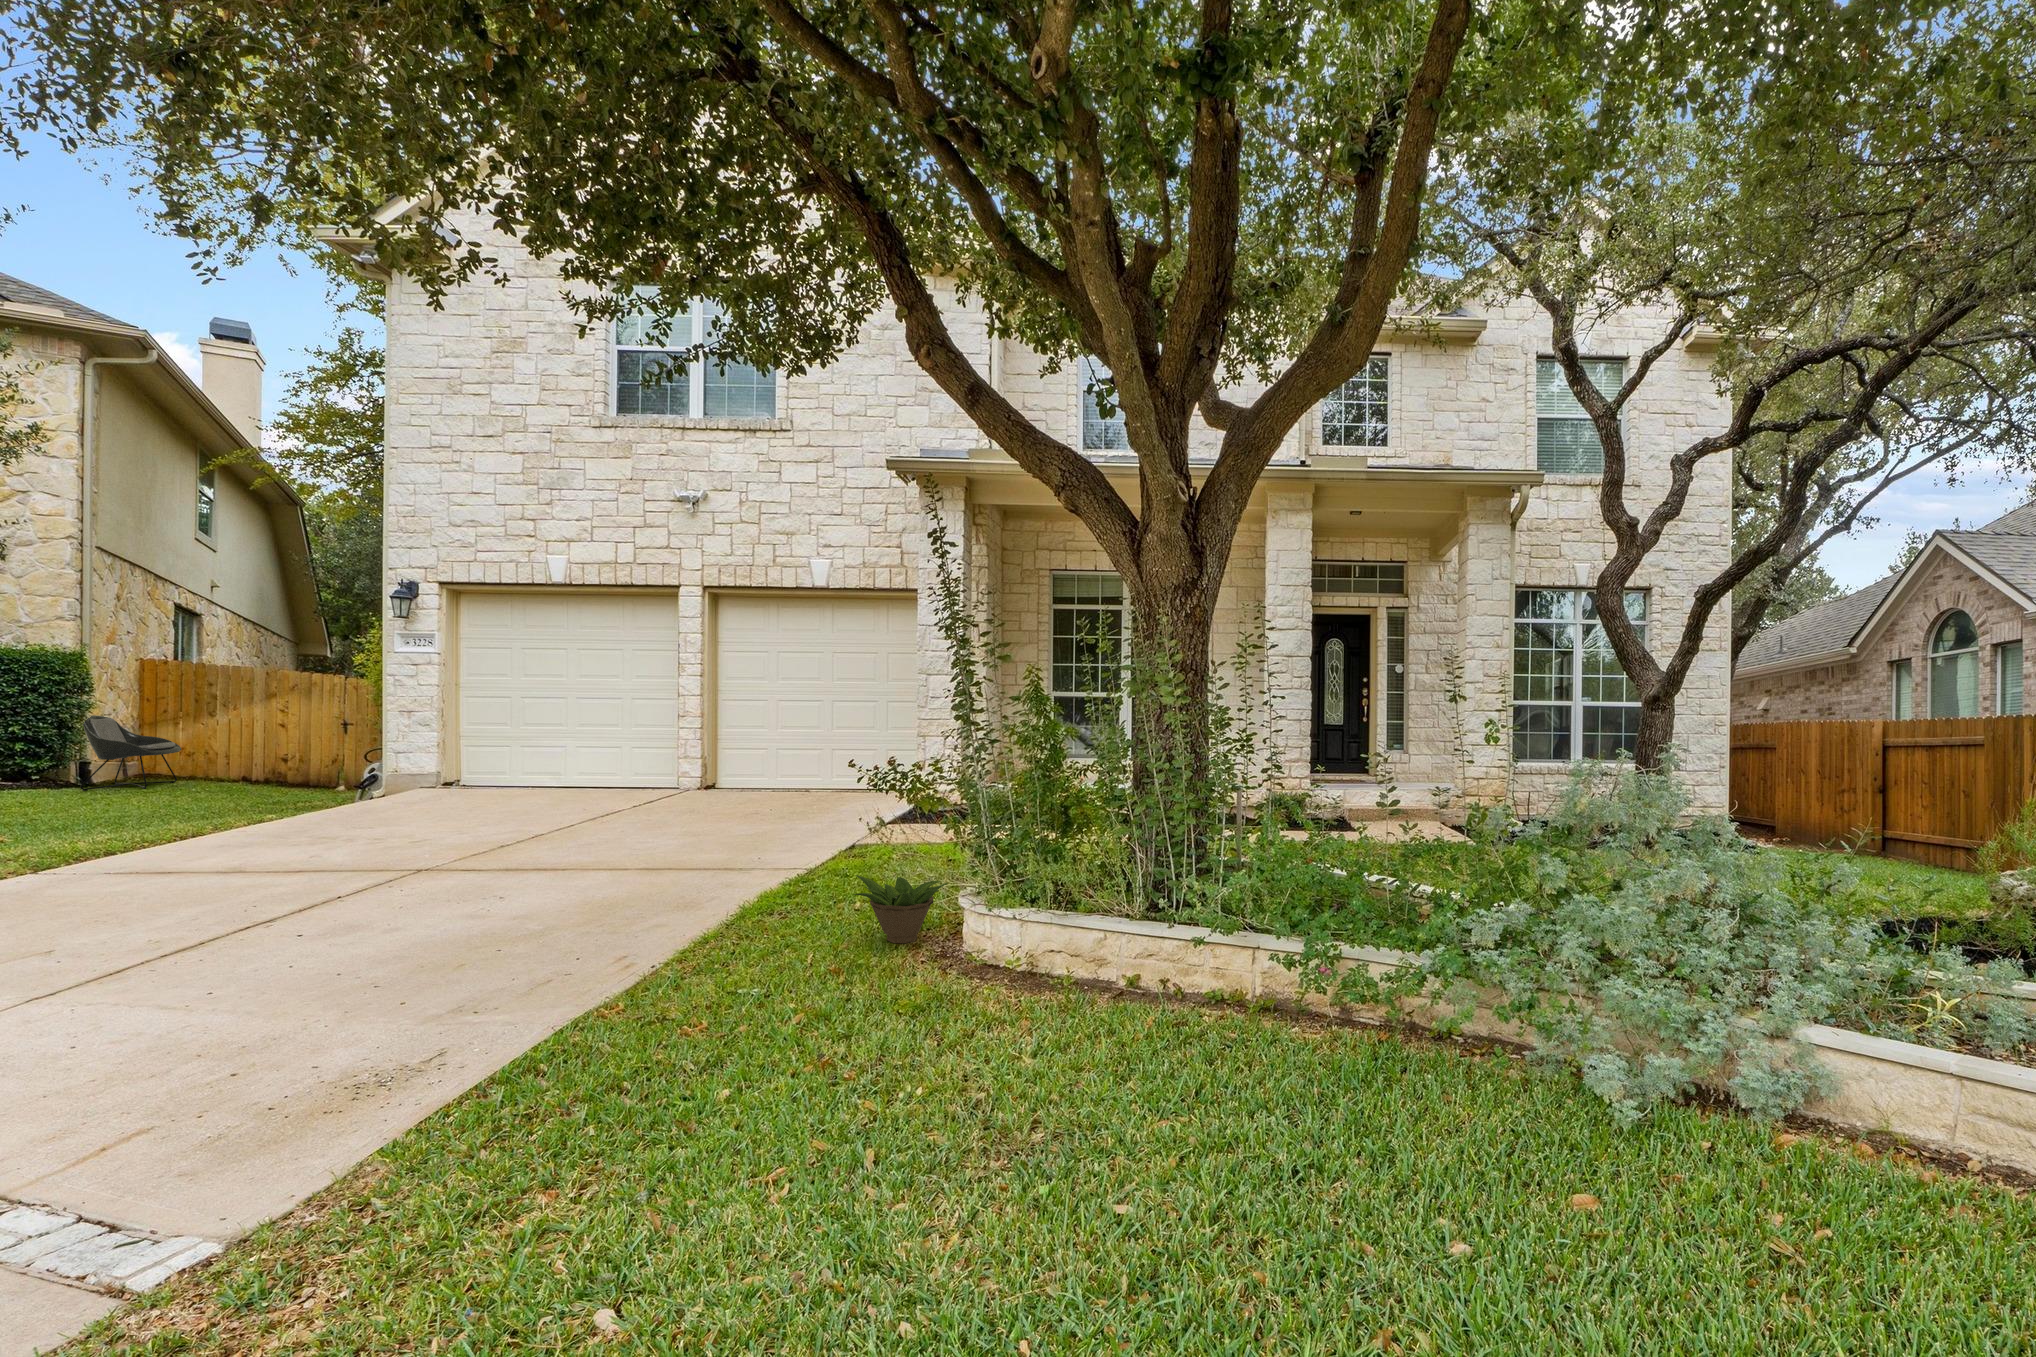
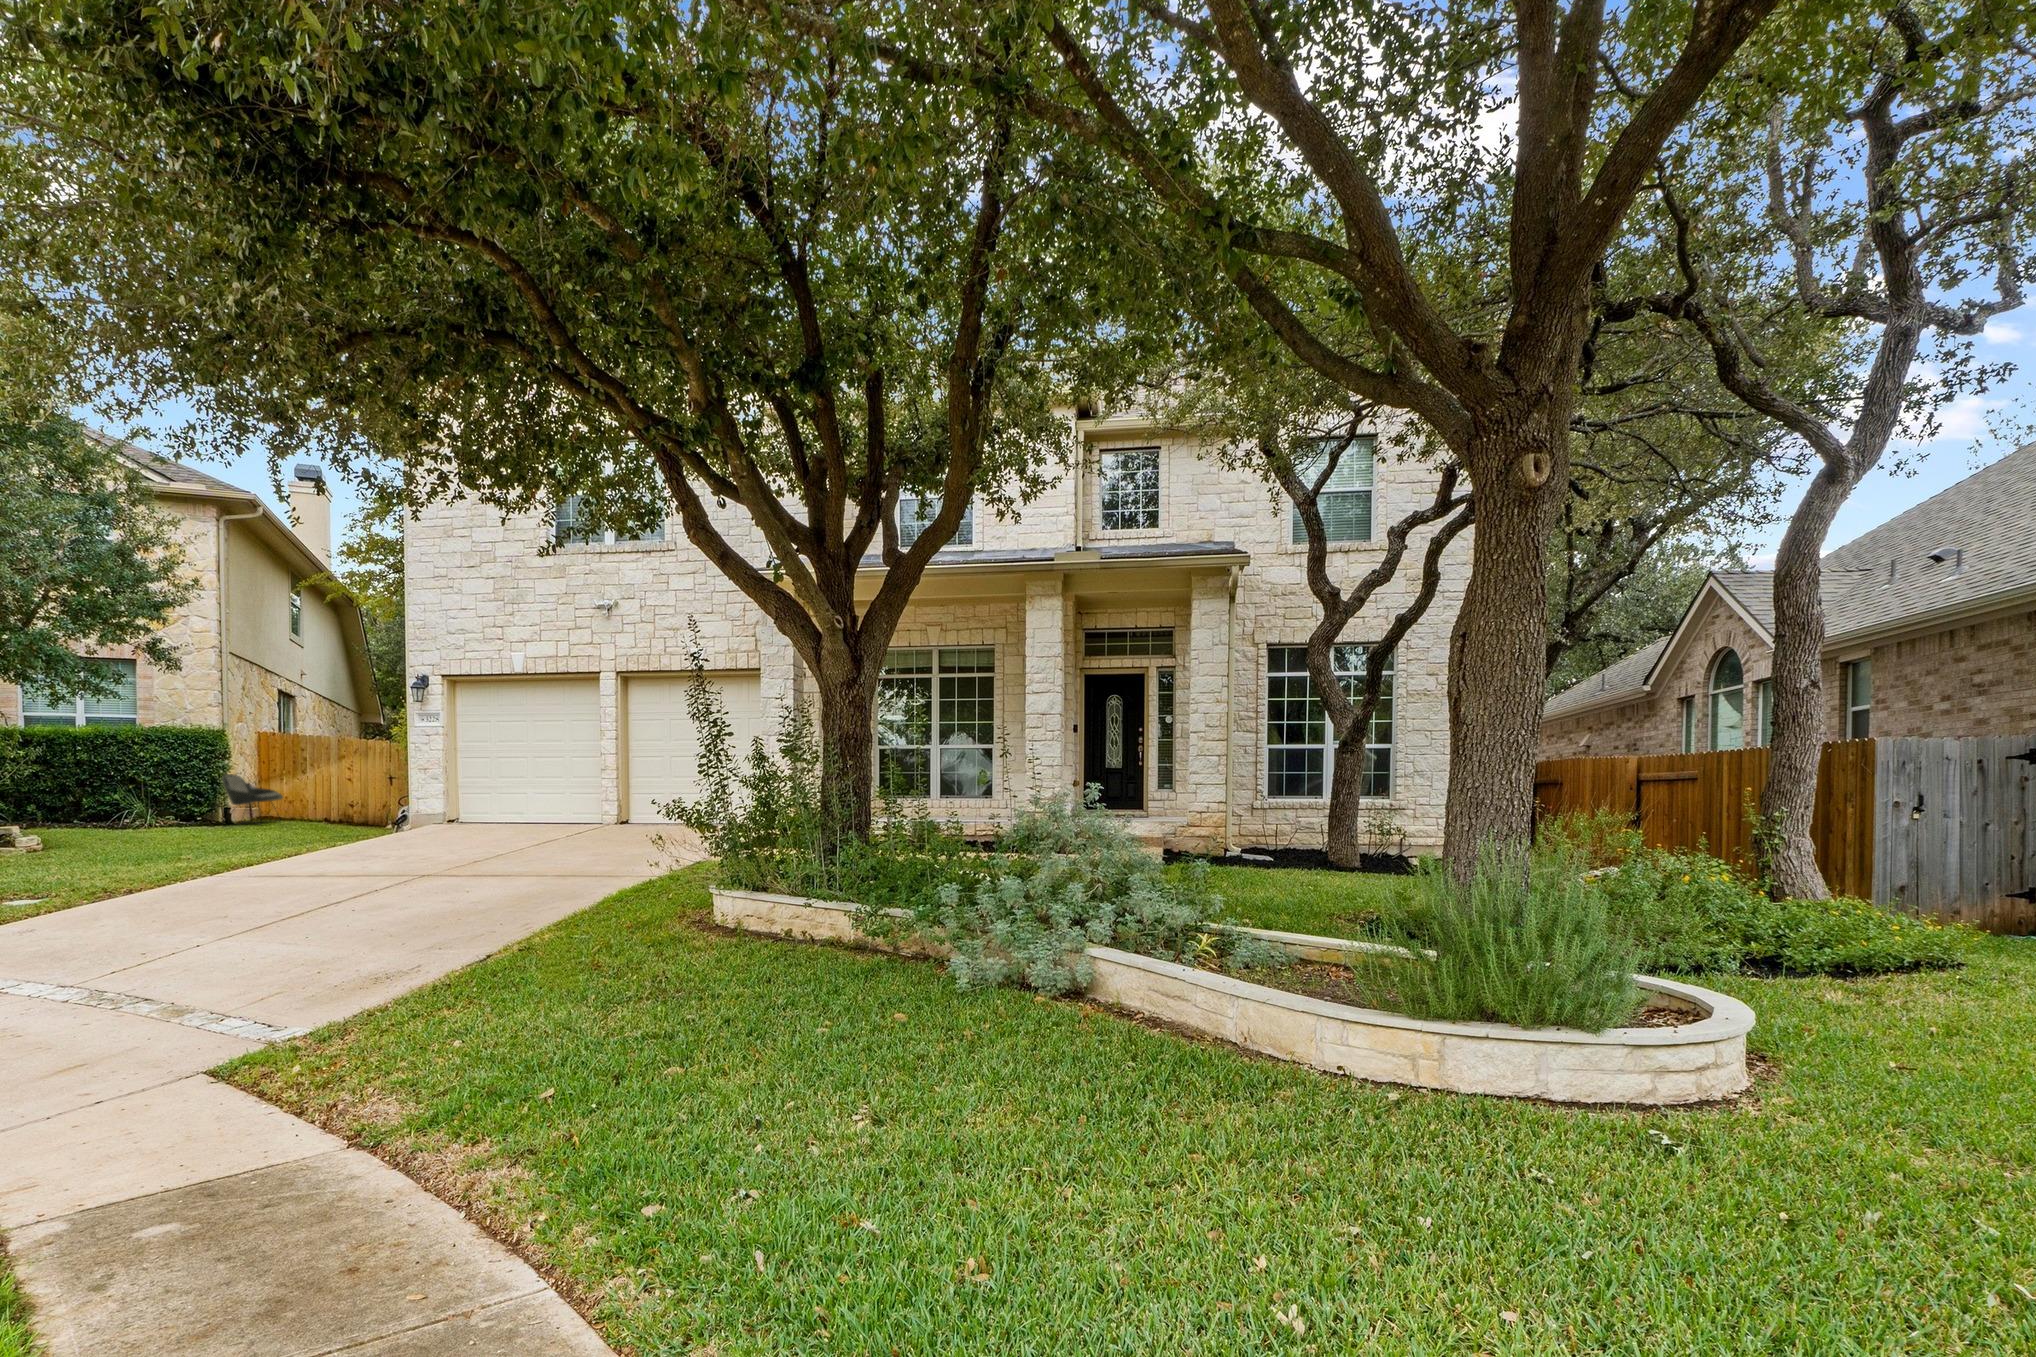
decorative plant: present [854,875,947,943] -> none [569,850,627,883]

